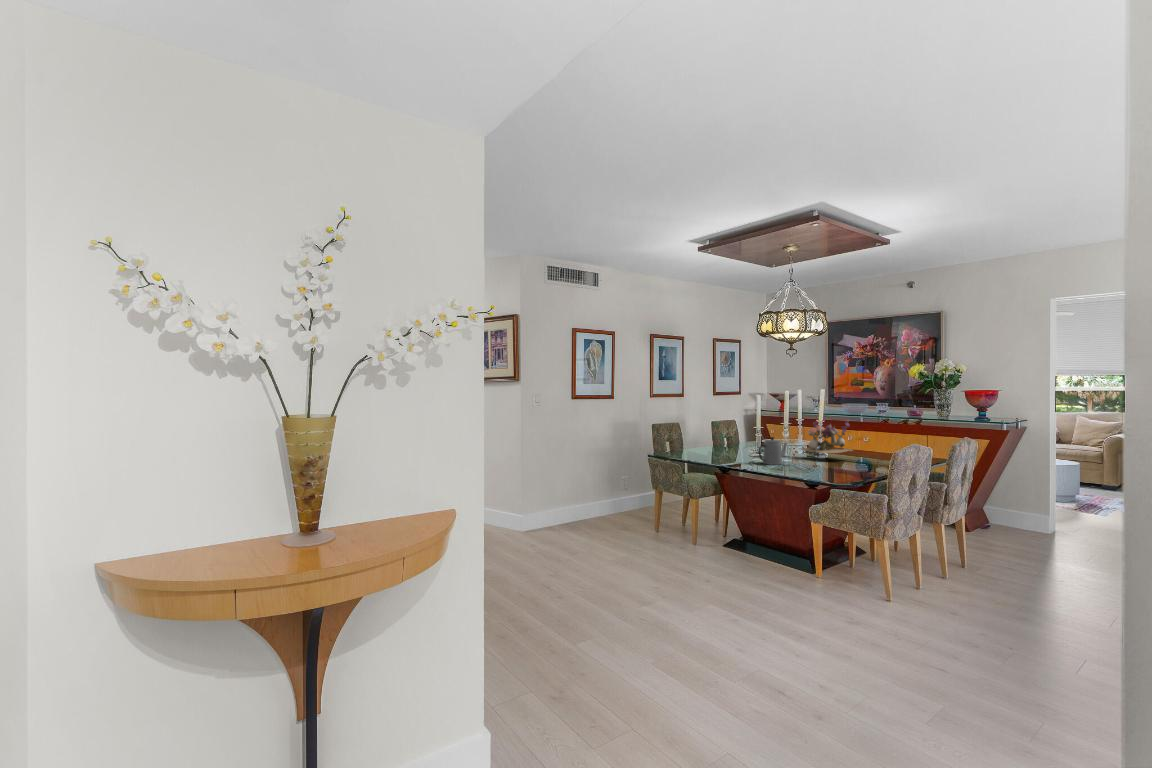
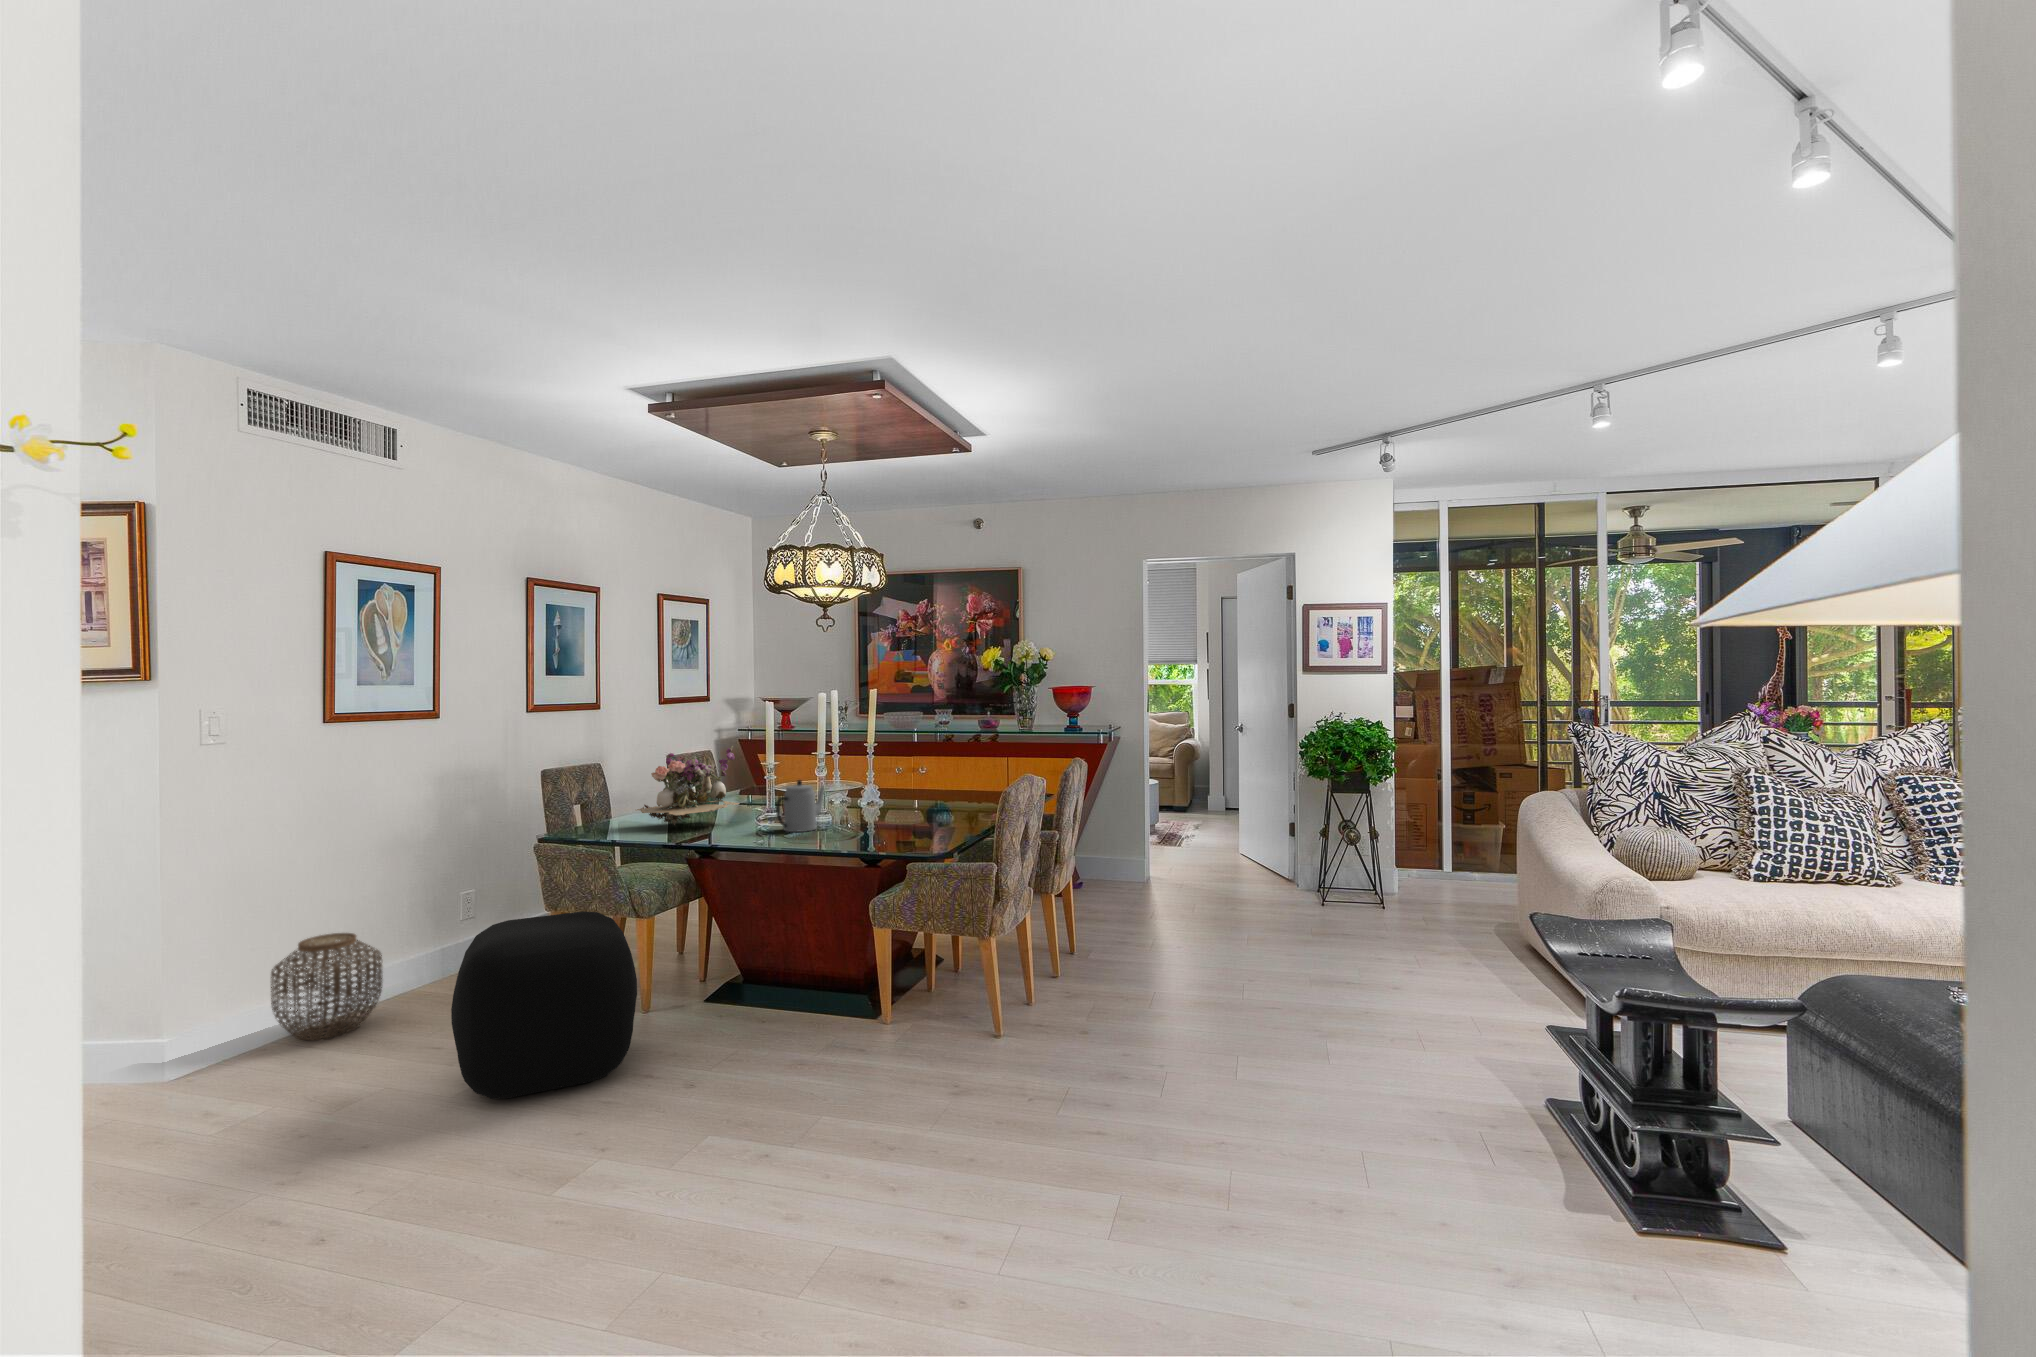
flower arrangement: present [801,421,850,457] -> present [636,746,739,825]
woven basket: none [553,487,591,530] -> present [271,933,382,1040]
ottoman: none [613,490,688,569] -> present [451,911,637,1099]

